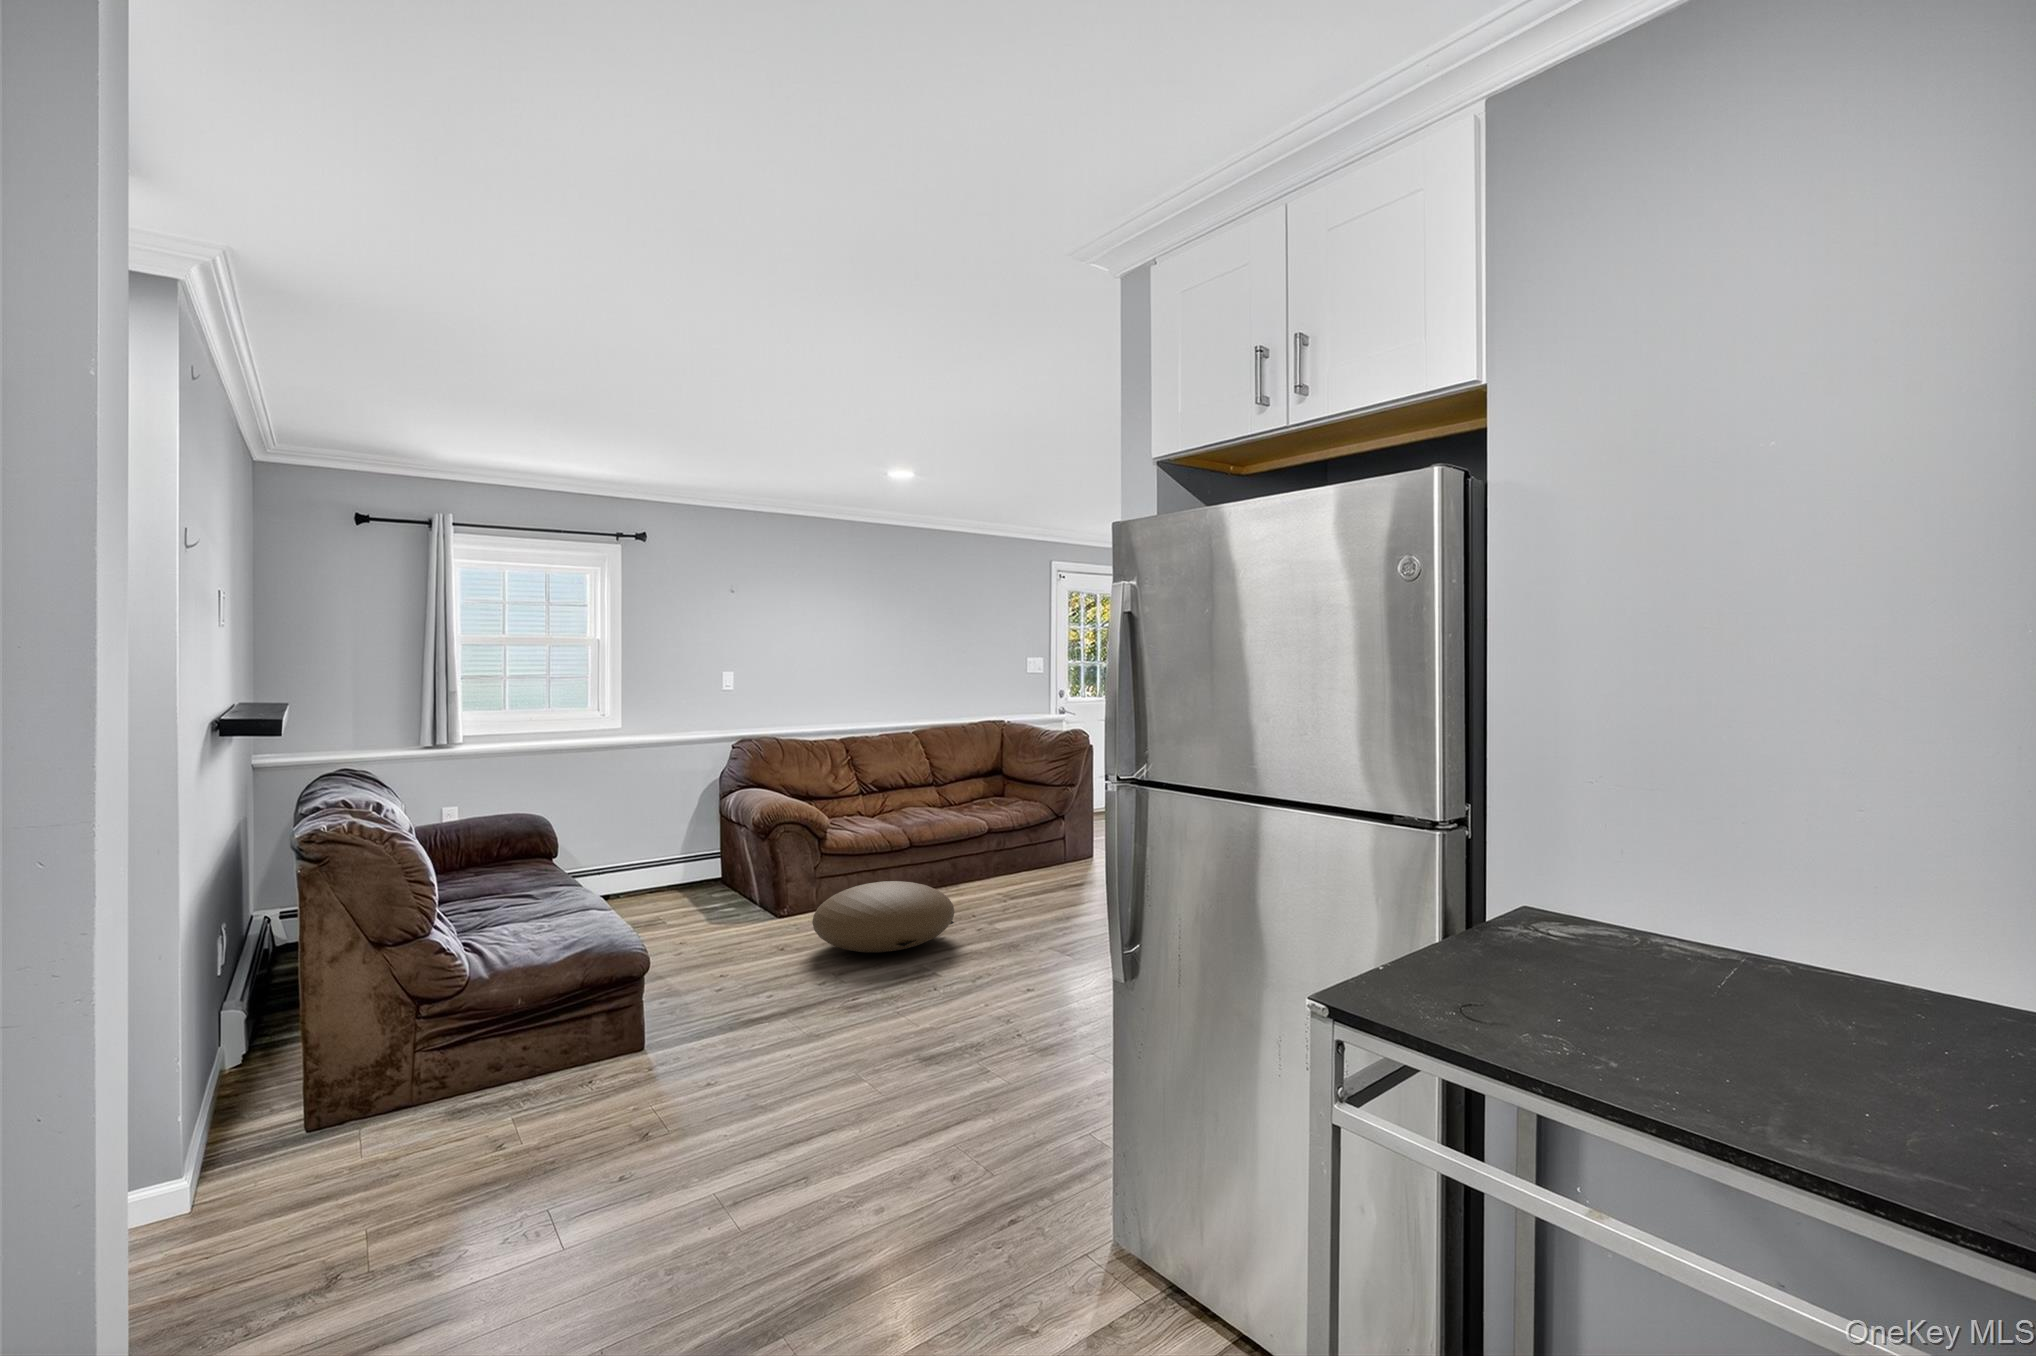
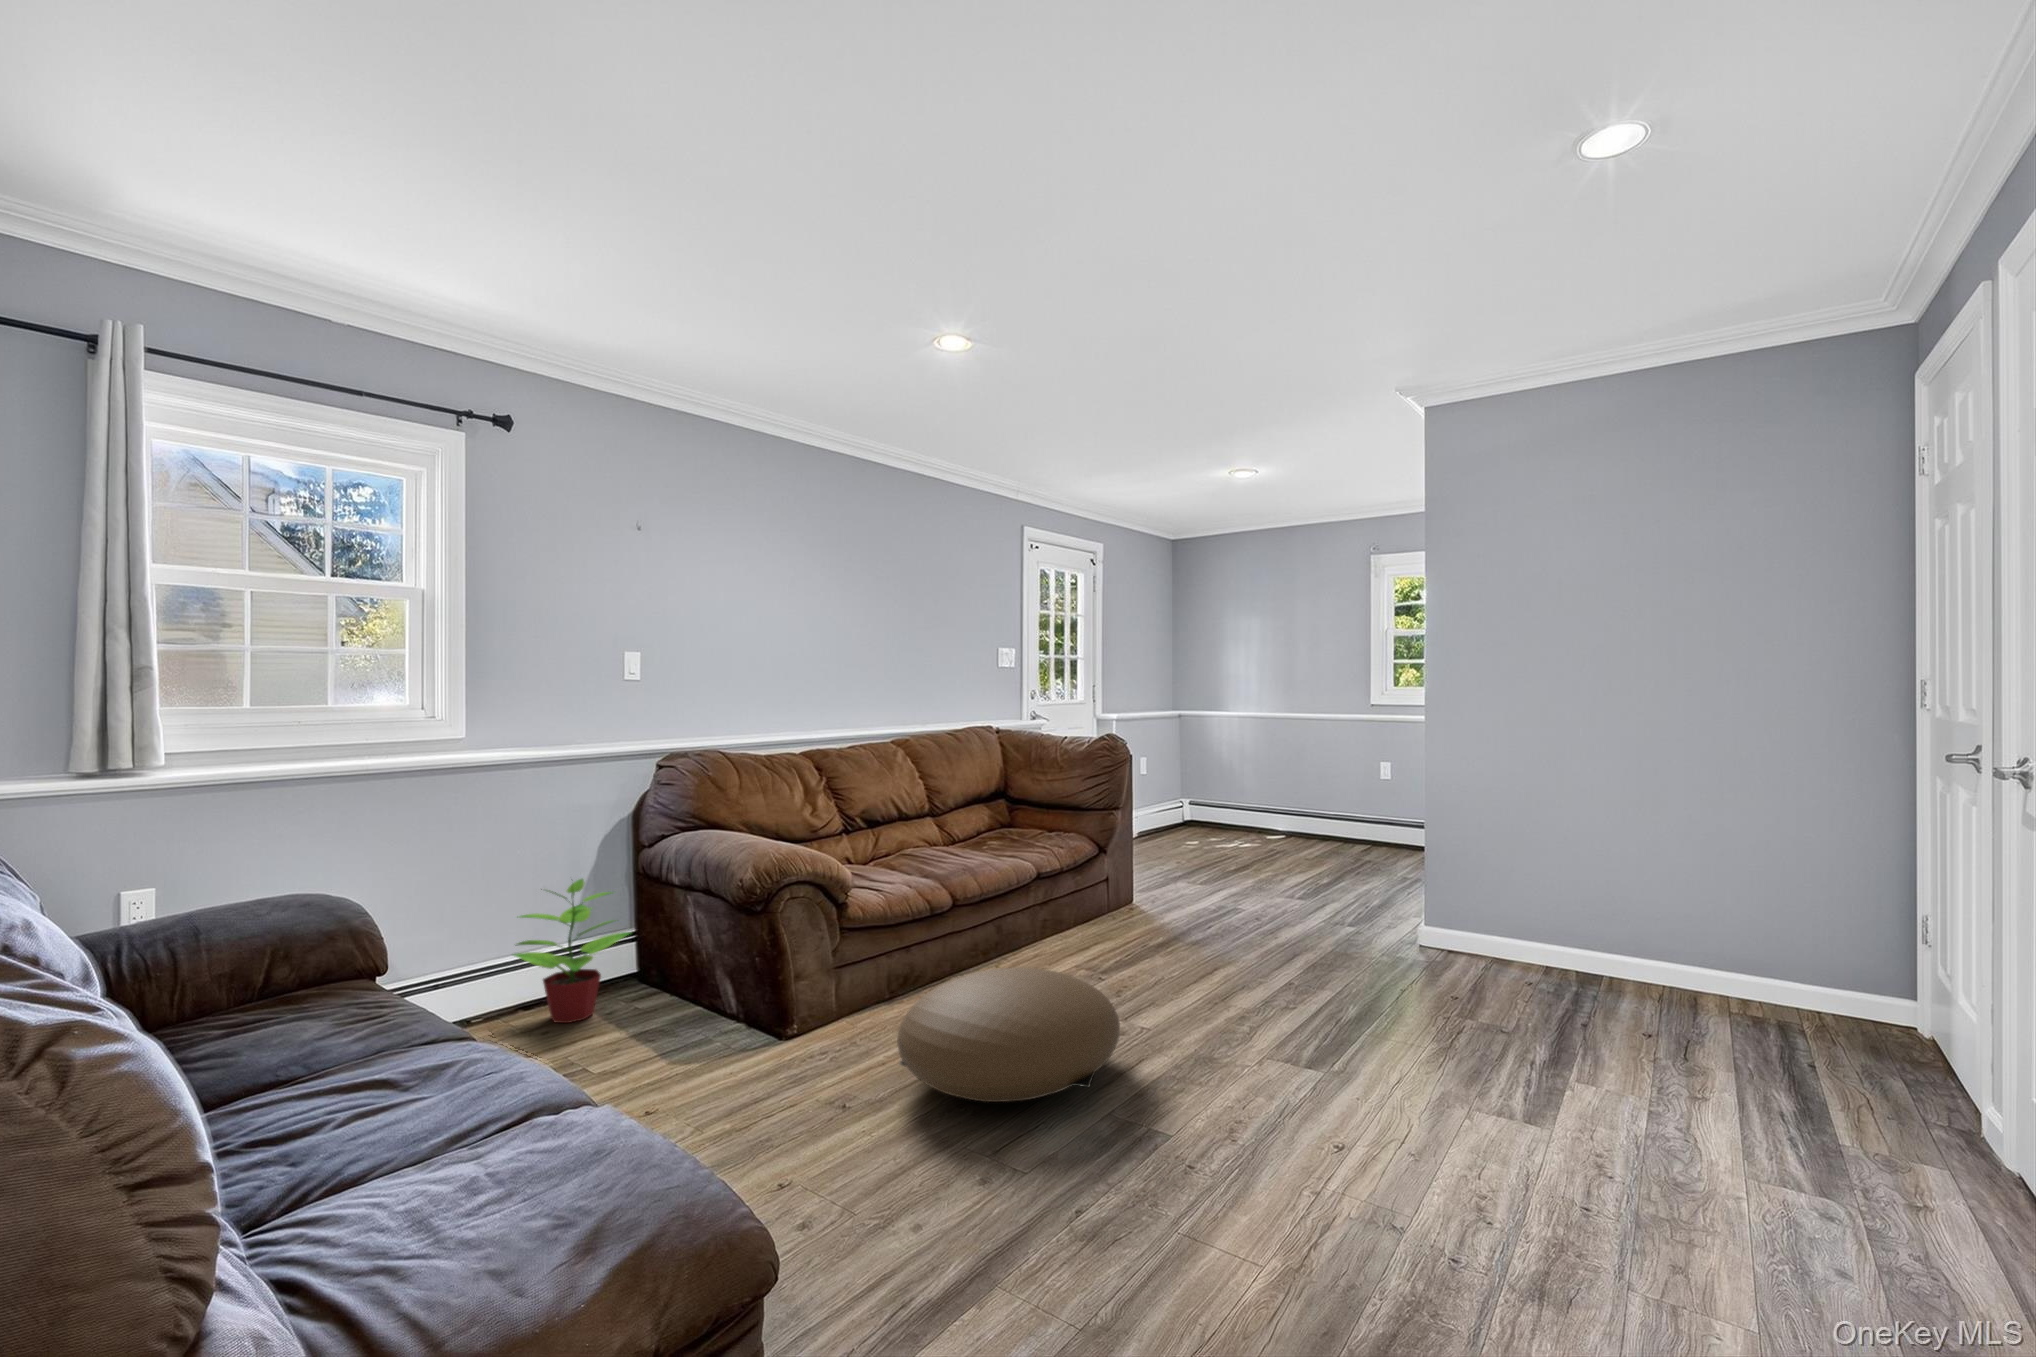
potted plant: none [639,815,713,902] -> present [514,879,630,1023]

